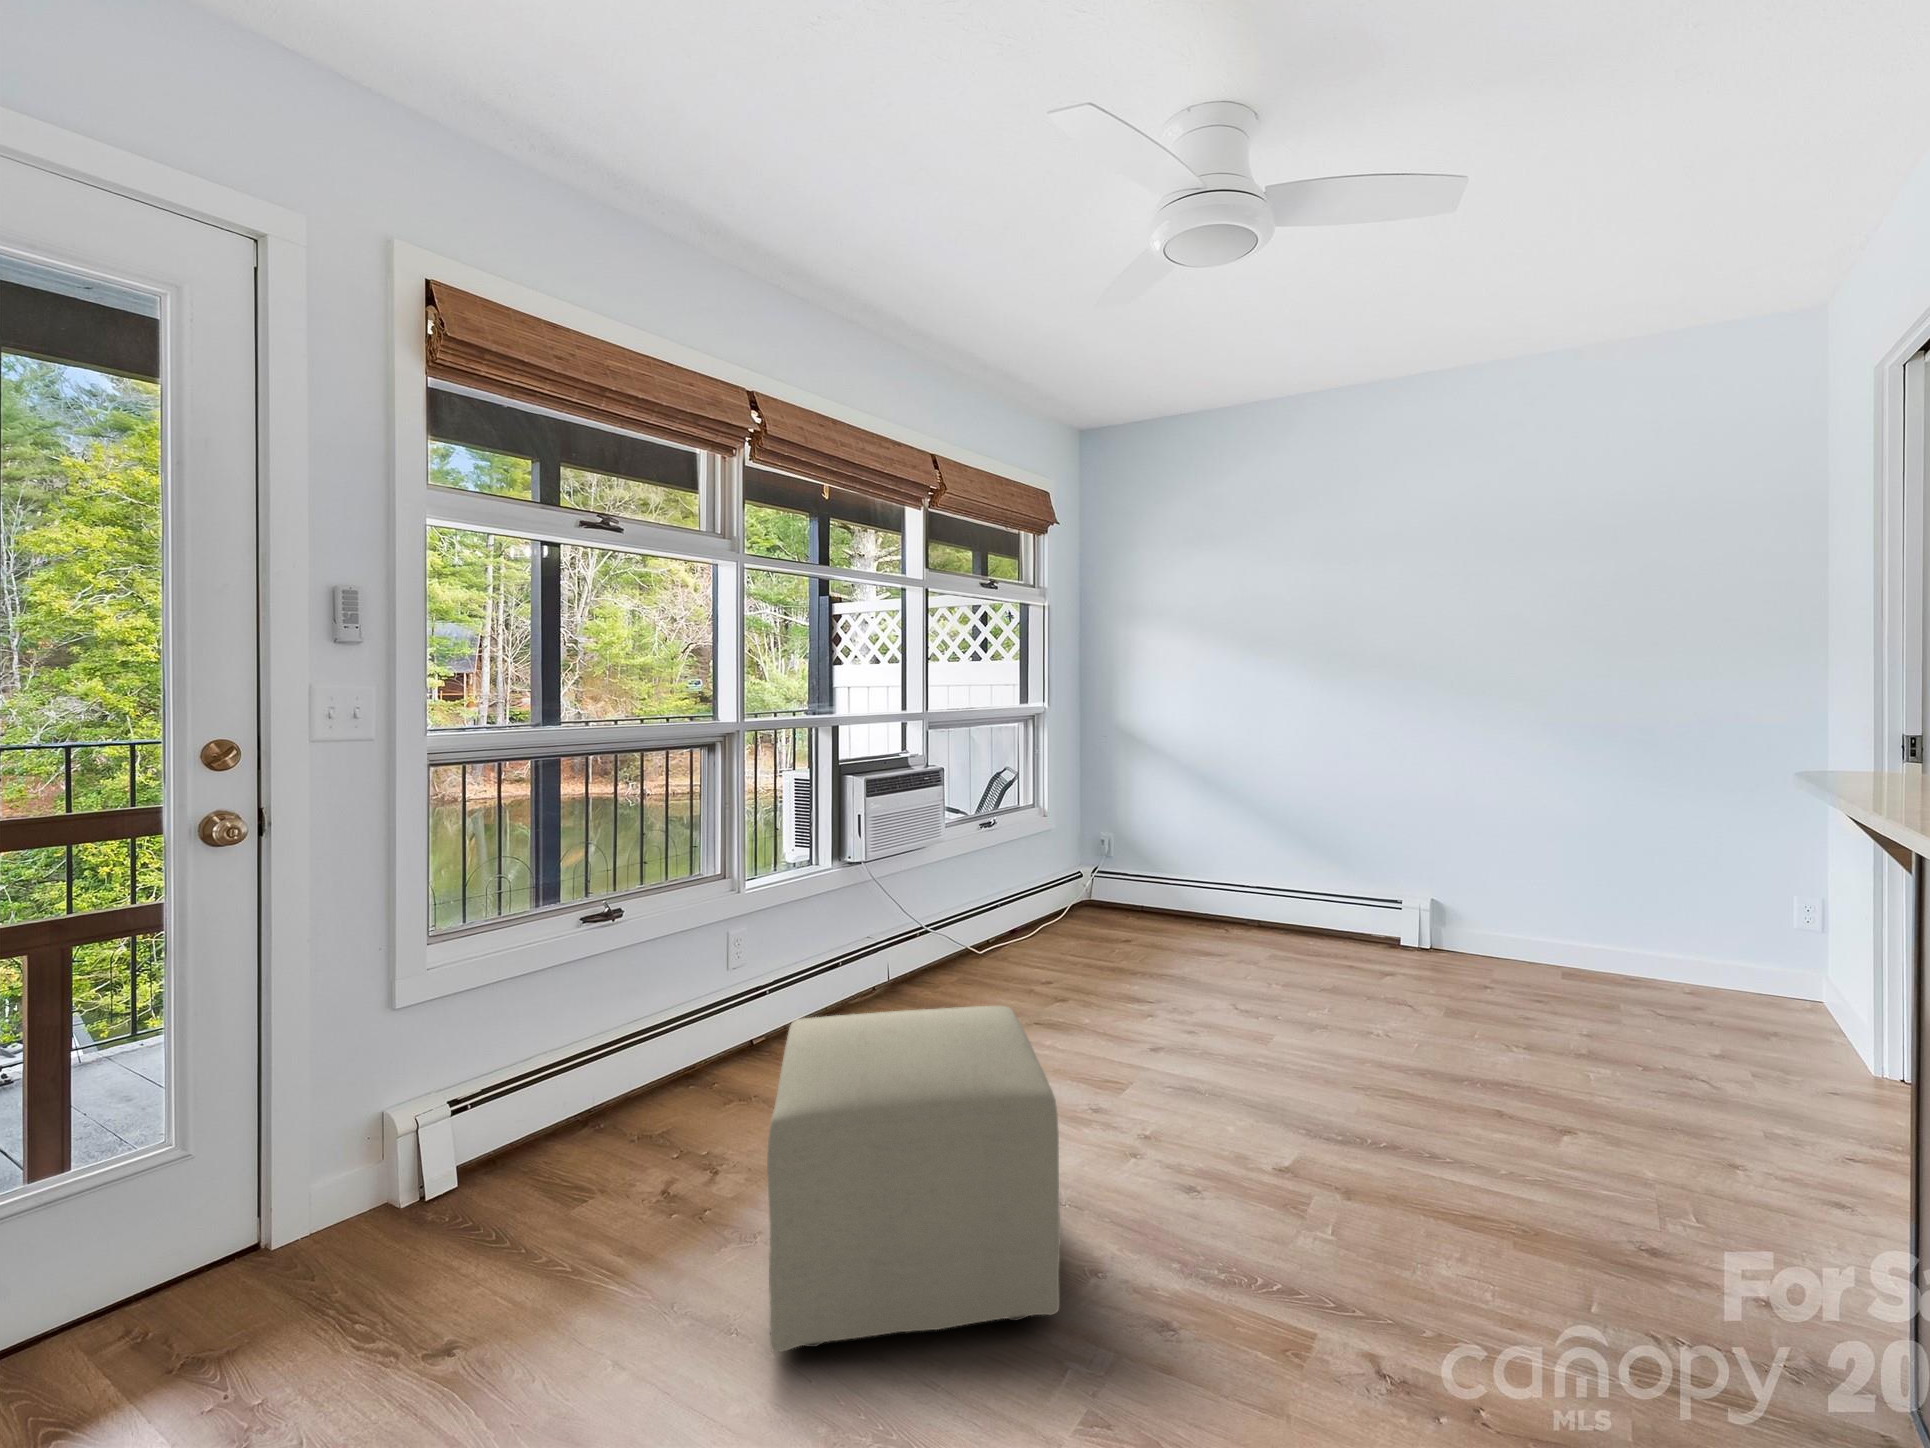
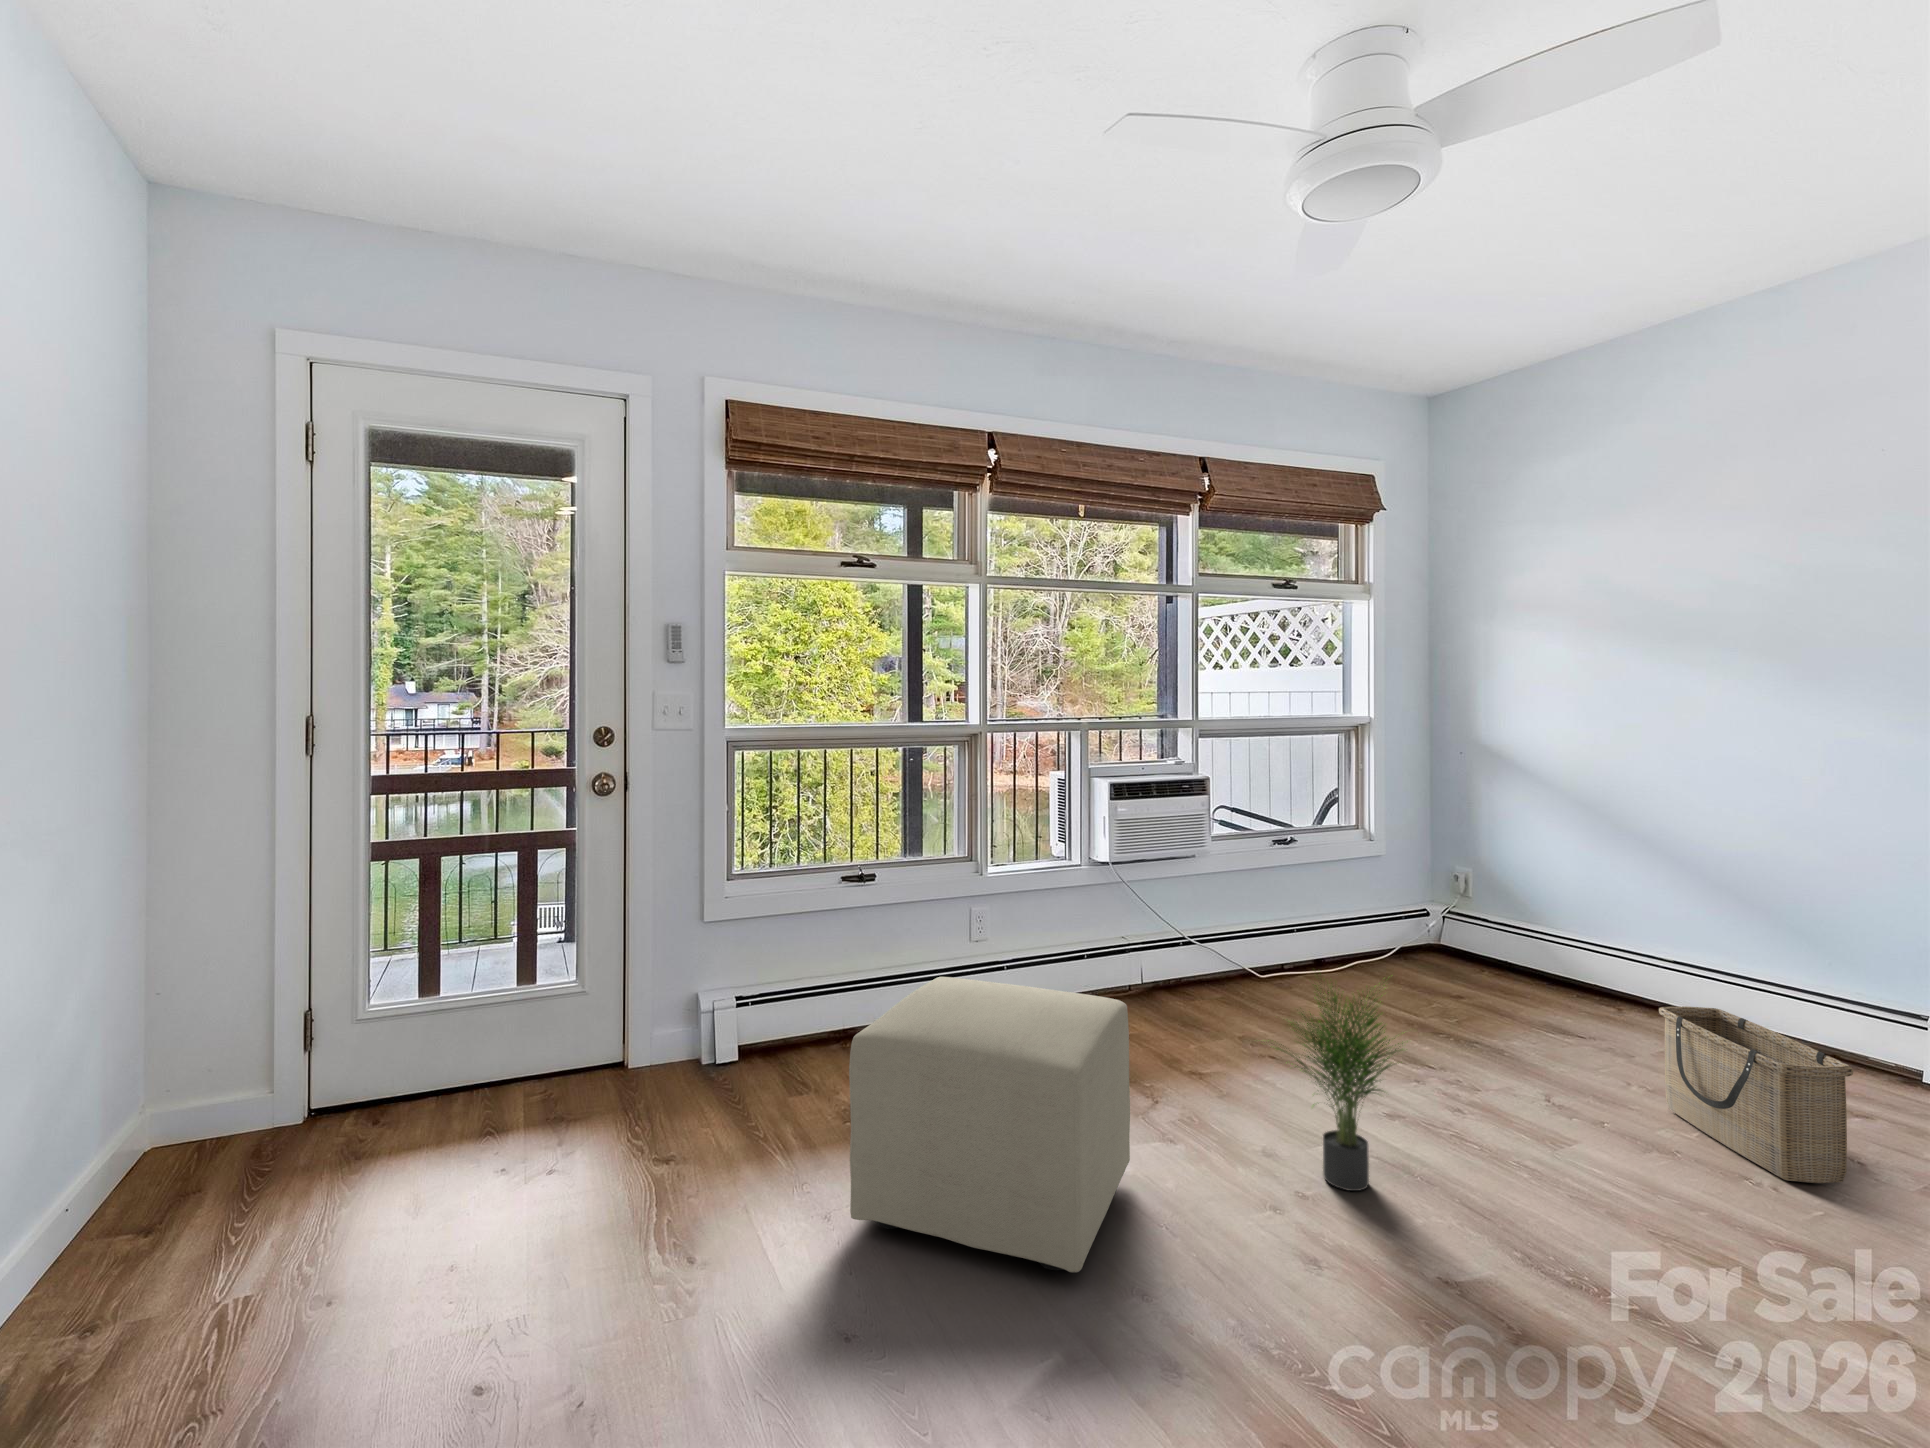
basket: none [1312,921,1443,1039] -> present [1659,1006,1853,1183]
potted plant: none [1112,934,1243,1137] -> present [1271,983,1403,1191]

